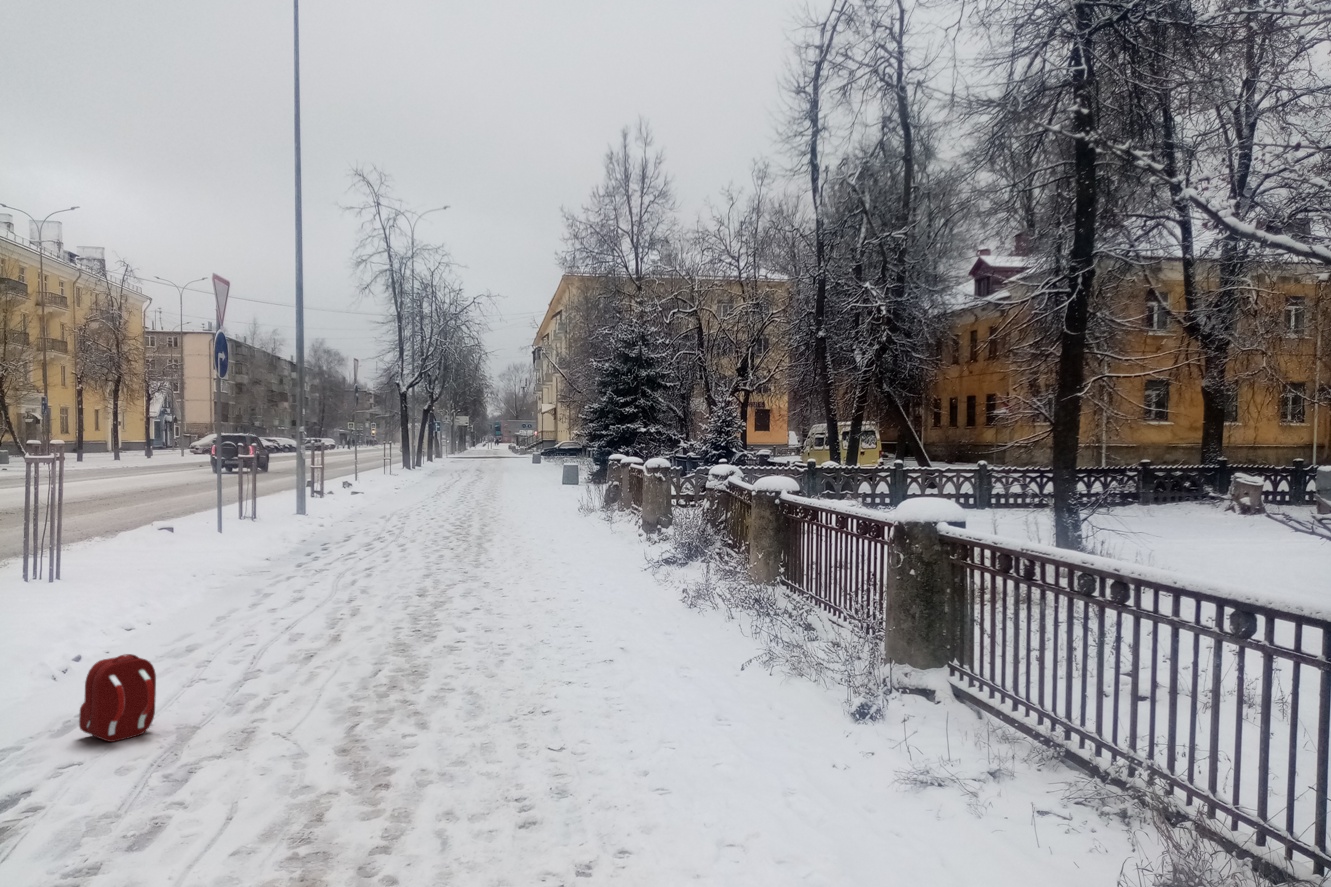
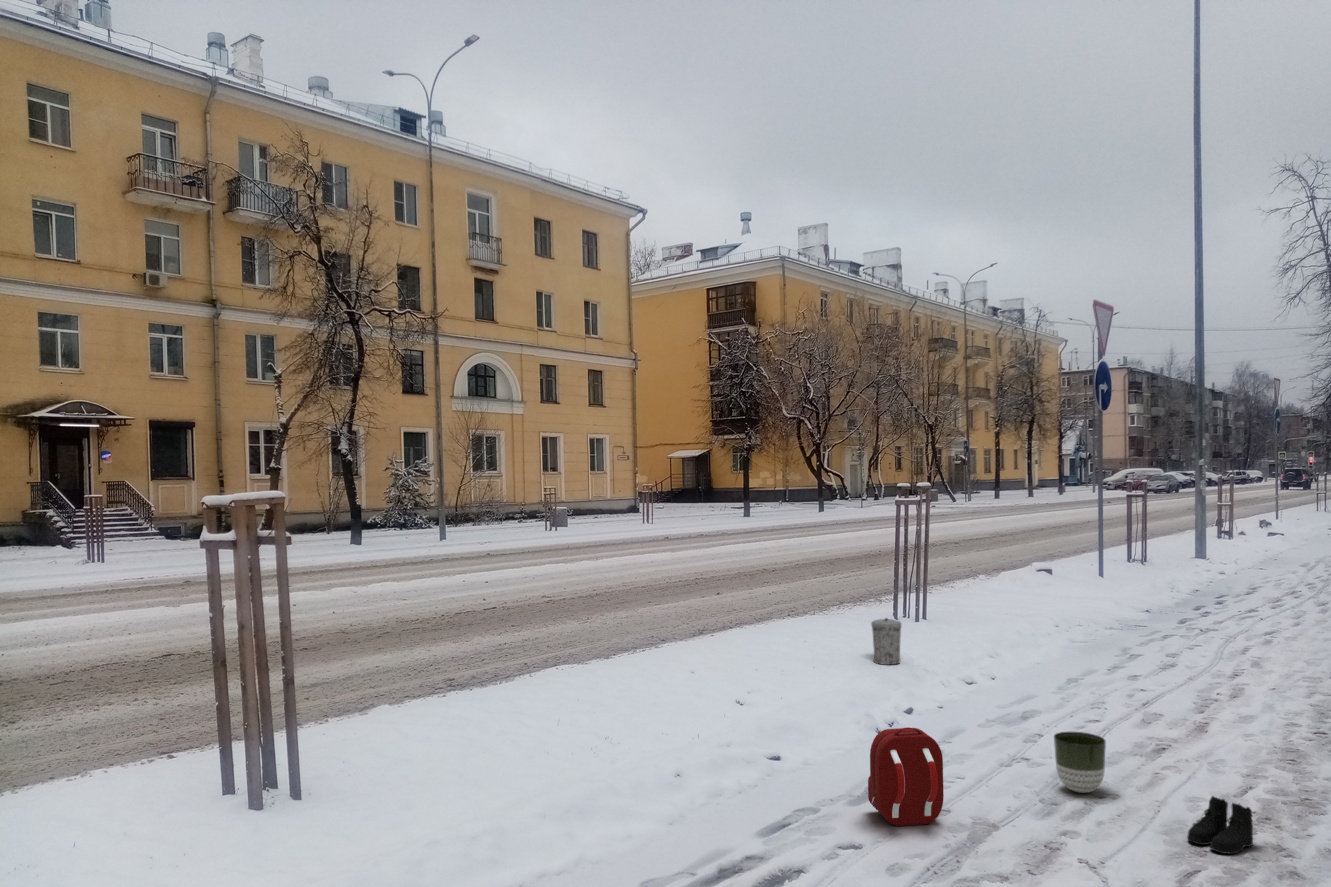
trash can: none [19,577,55,624] -> present [871,618,901,665]
planter: none [239,644,280,692] -> present [1054,732,1106,793]
boots: none [343,670,385,706] -> present [1187,796,1253,855]

